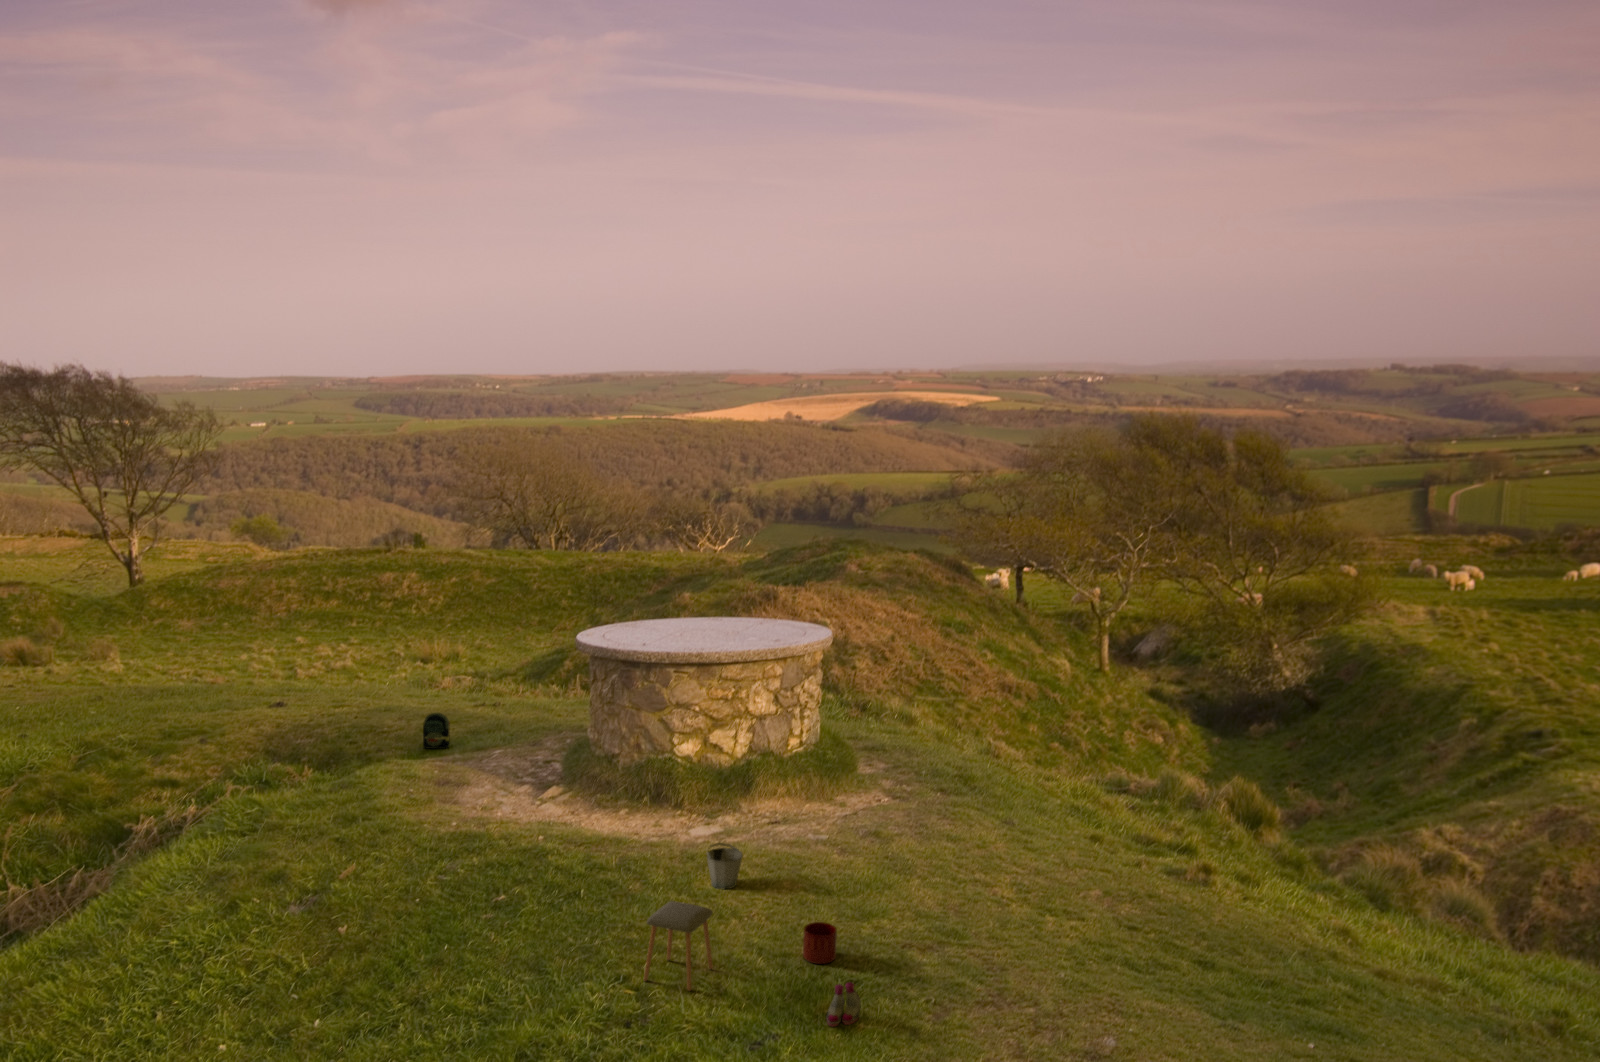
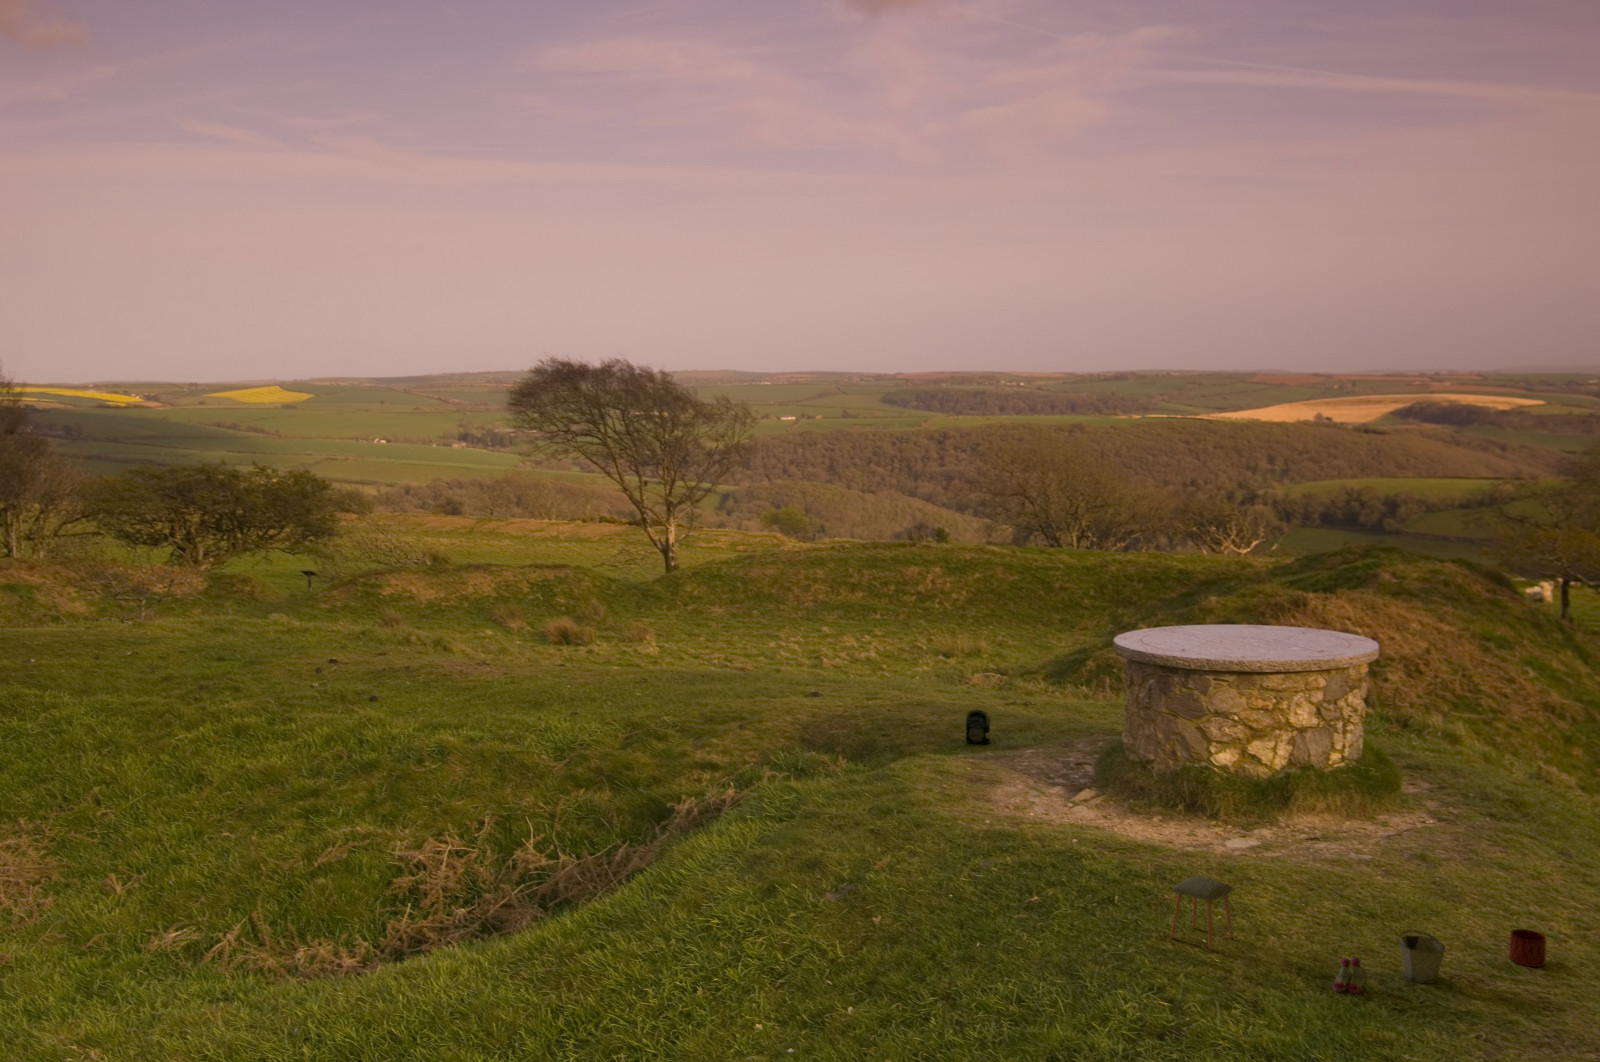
bucket: present [707,843,742,889] -> present [1399,929,1445,984]
planter: present [803,922,837,964] -> present [1510,929,1546,967]

